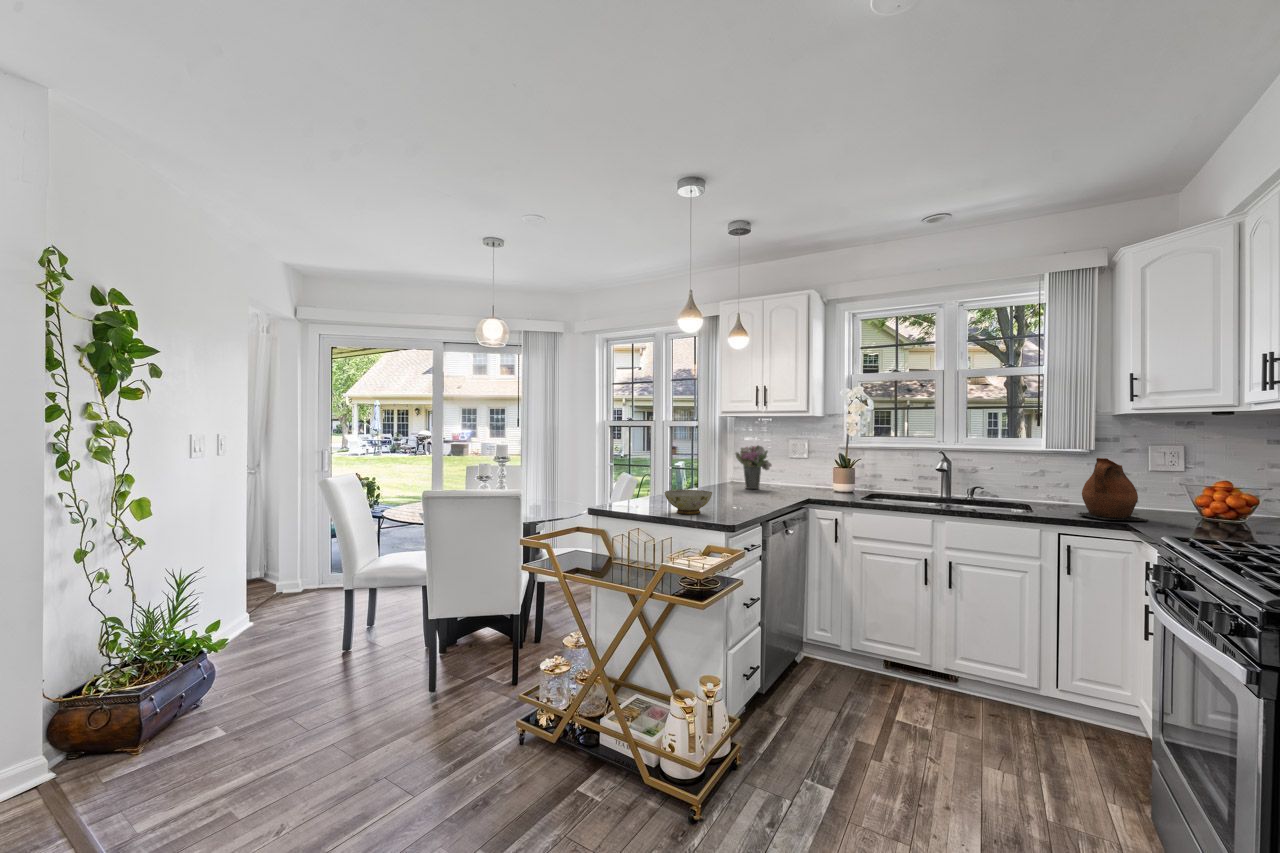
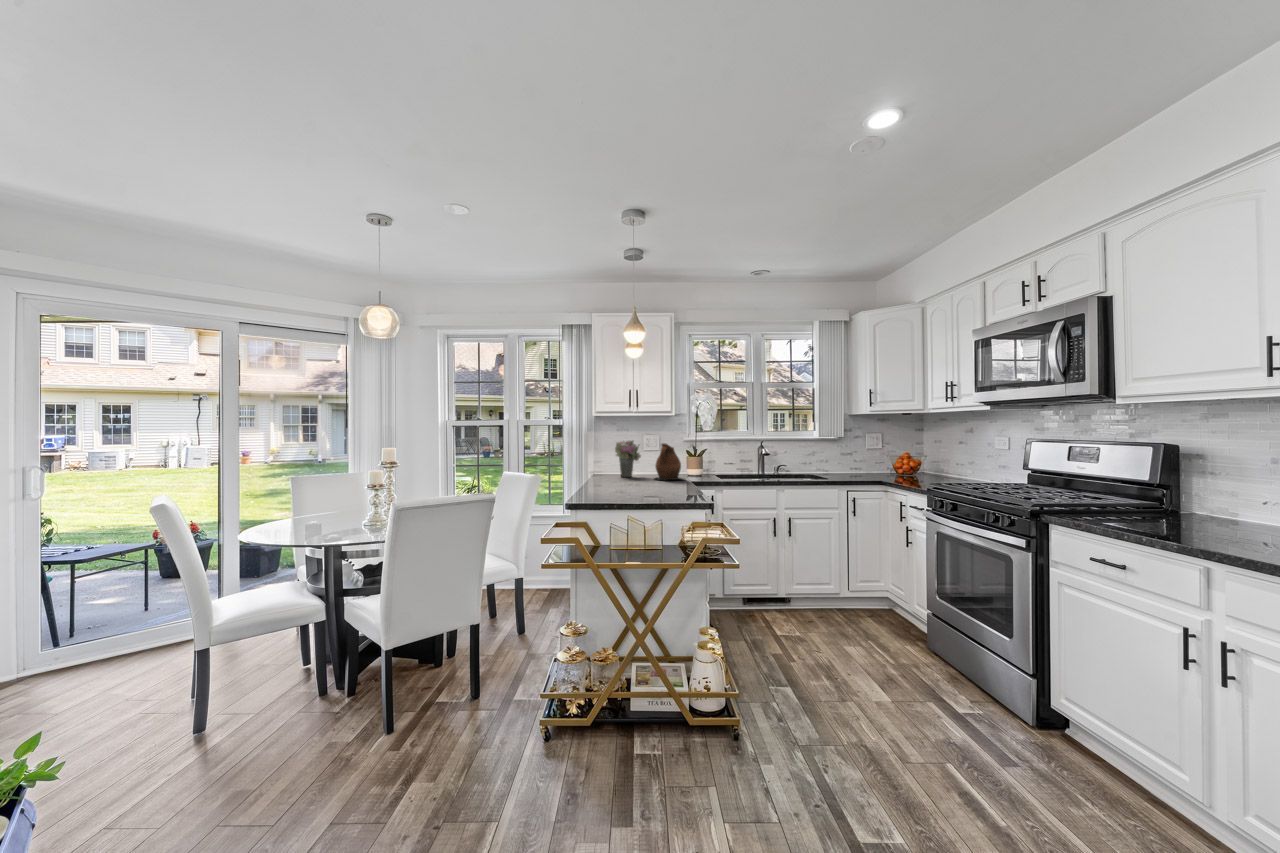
ceramic pitcher: present [1078,458,1148,522] -> present [655,444,683,480]
ceramic bowl: present [664,490,712,514] -> none [630,479,670,500]

